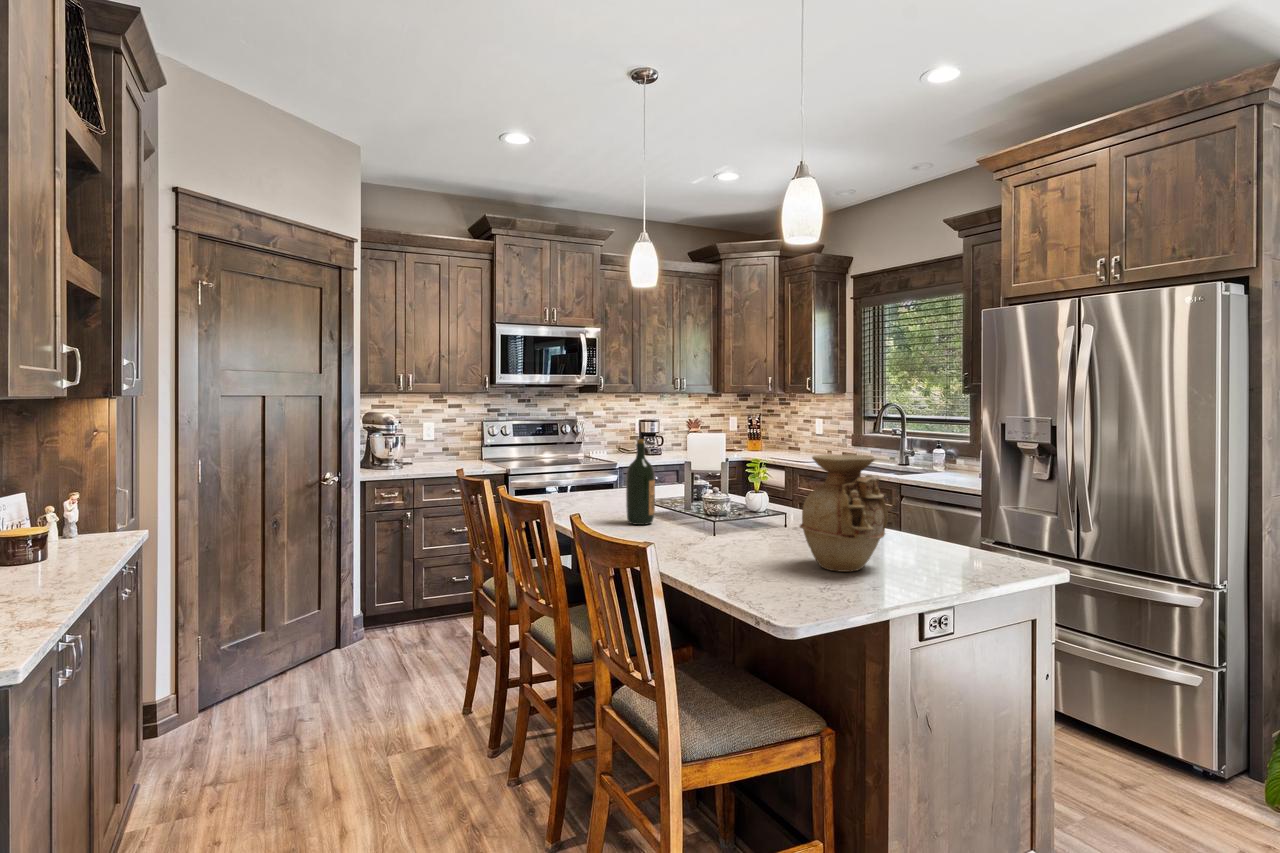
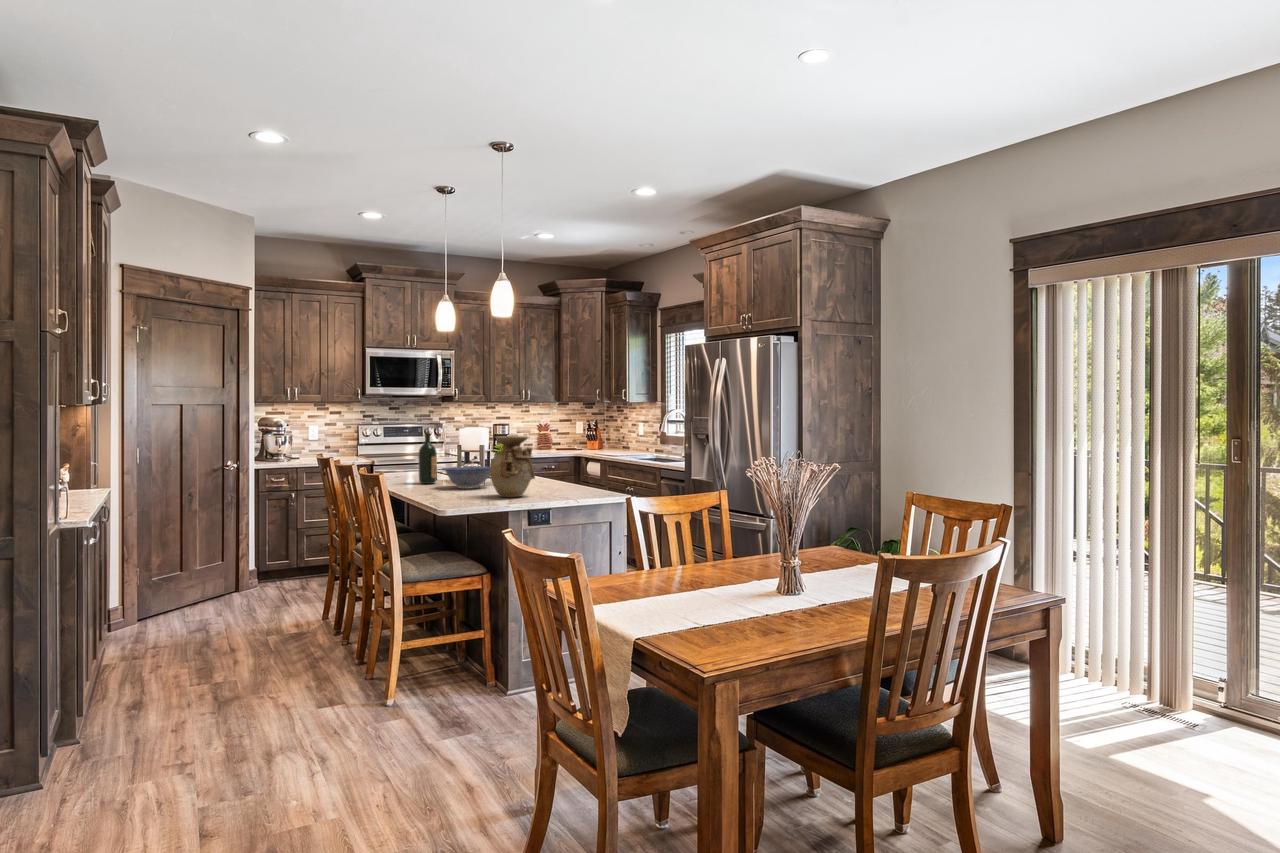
decorative bowl: none [679,498,766,539] -> present [442,466,490,489]

